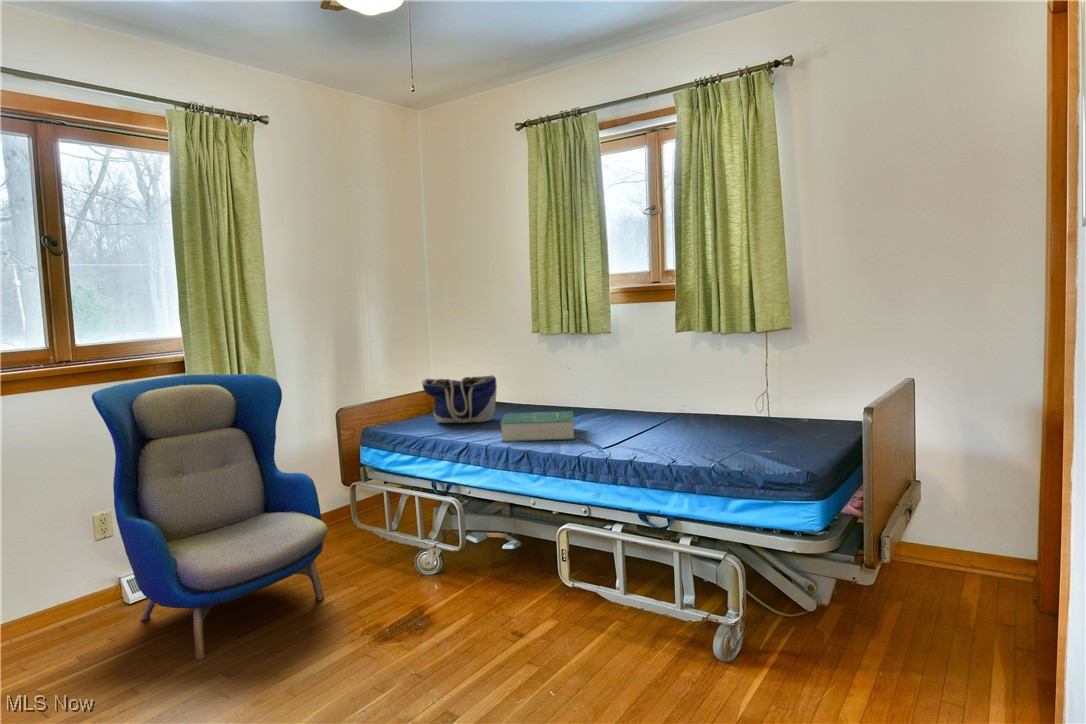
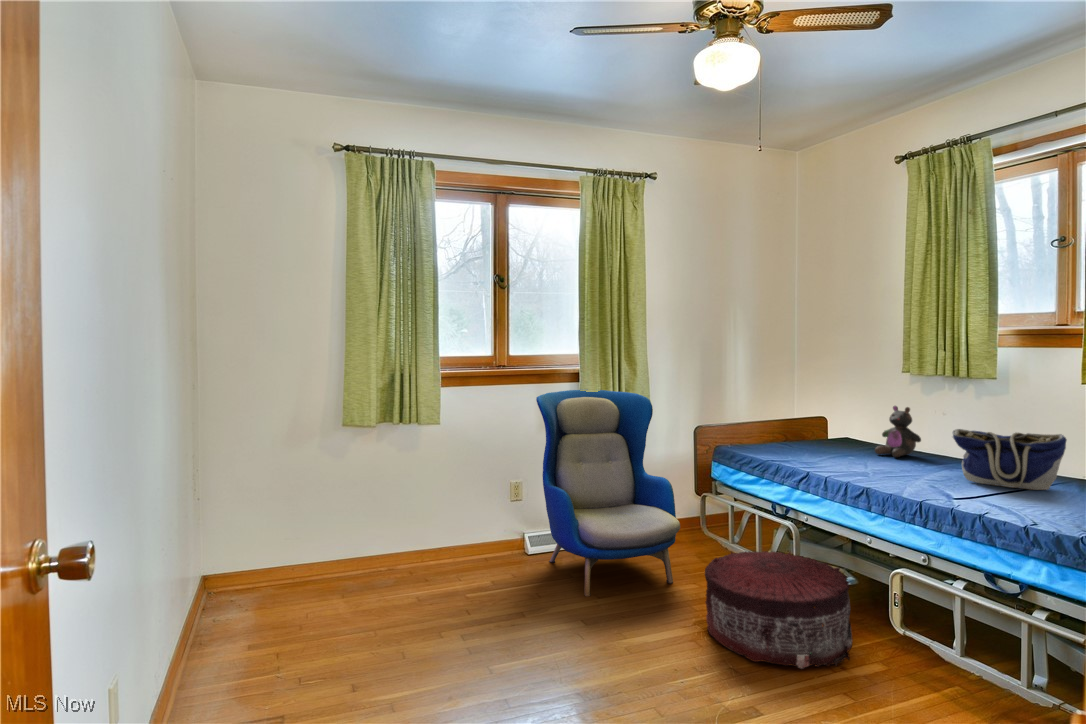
stuffed bear: none [520,363,558,412] -> present [875,406,921,457]
tote bag: present [422,375,497,423] -> present [953,429,1067,490]
book: present [500,411,575,442] -> none [842,452,929,488]
pouf: none [362,530,527,680] -> present [705,551,852,669]

